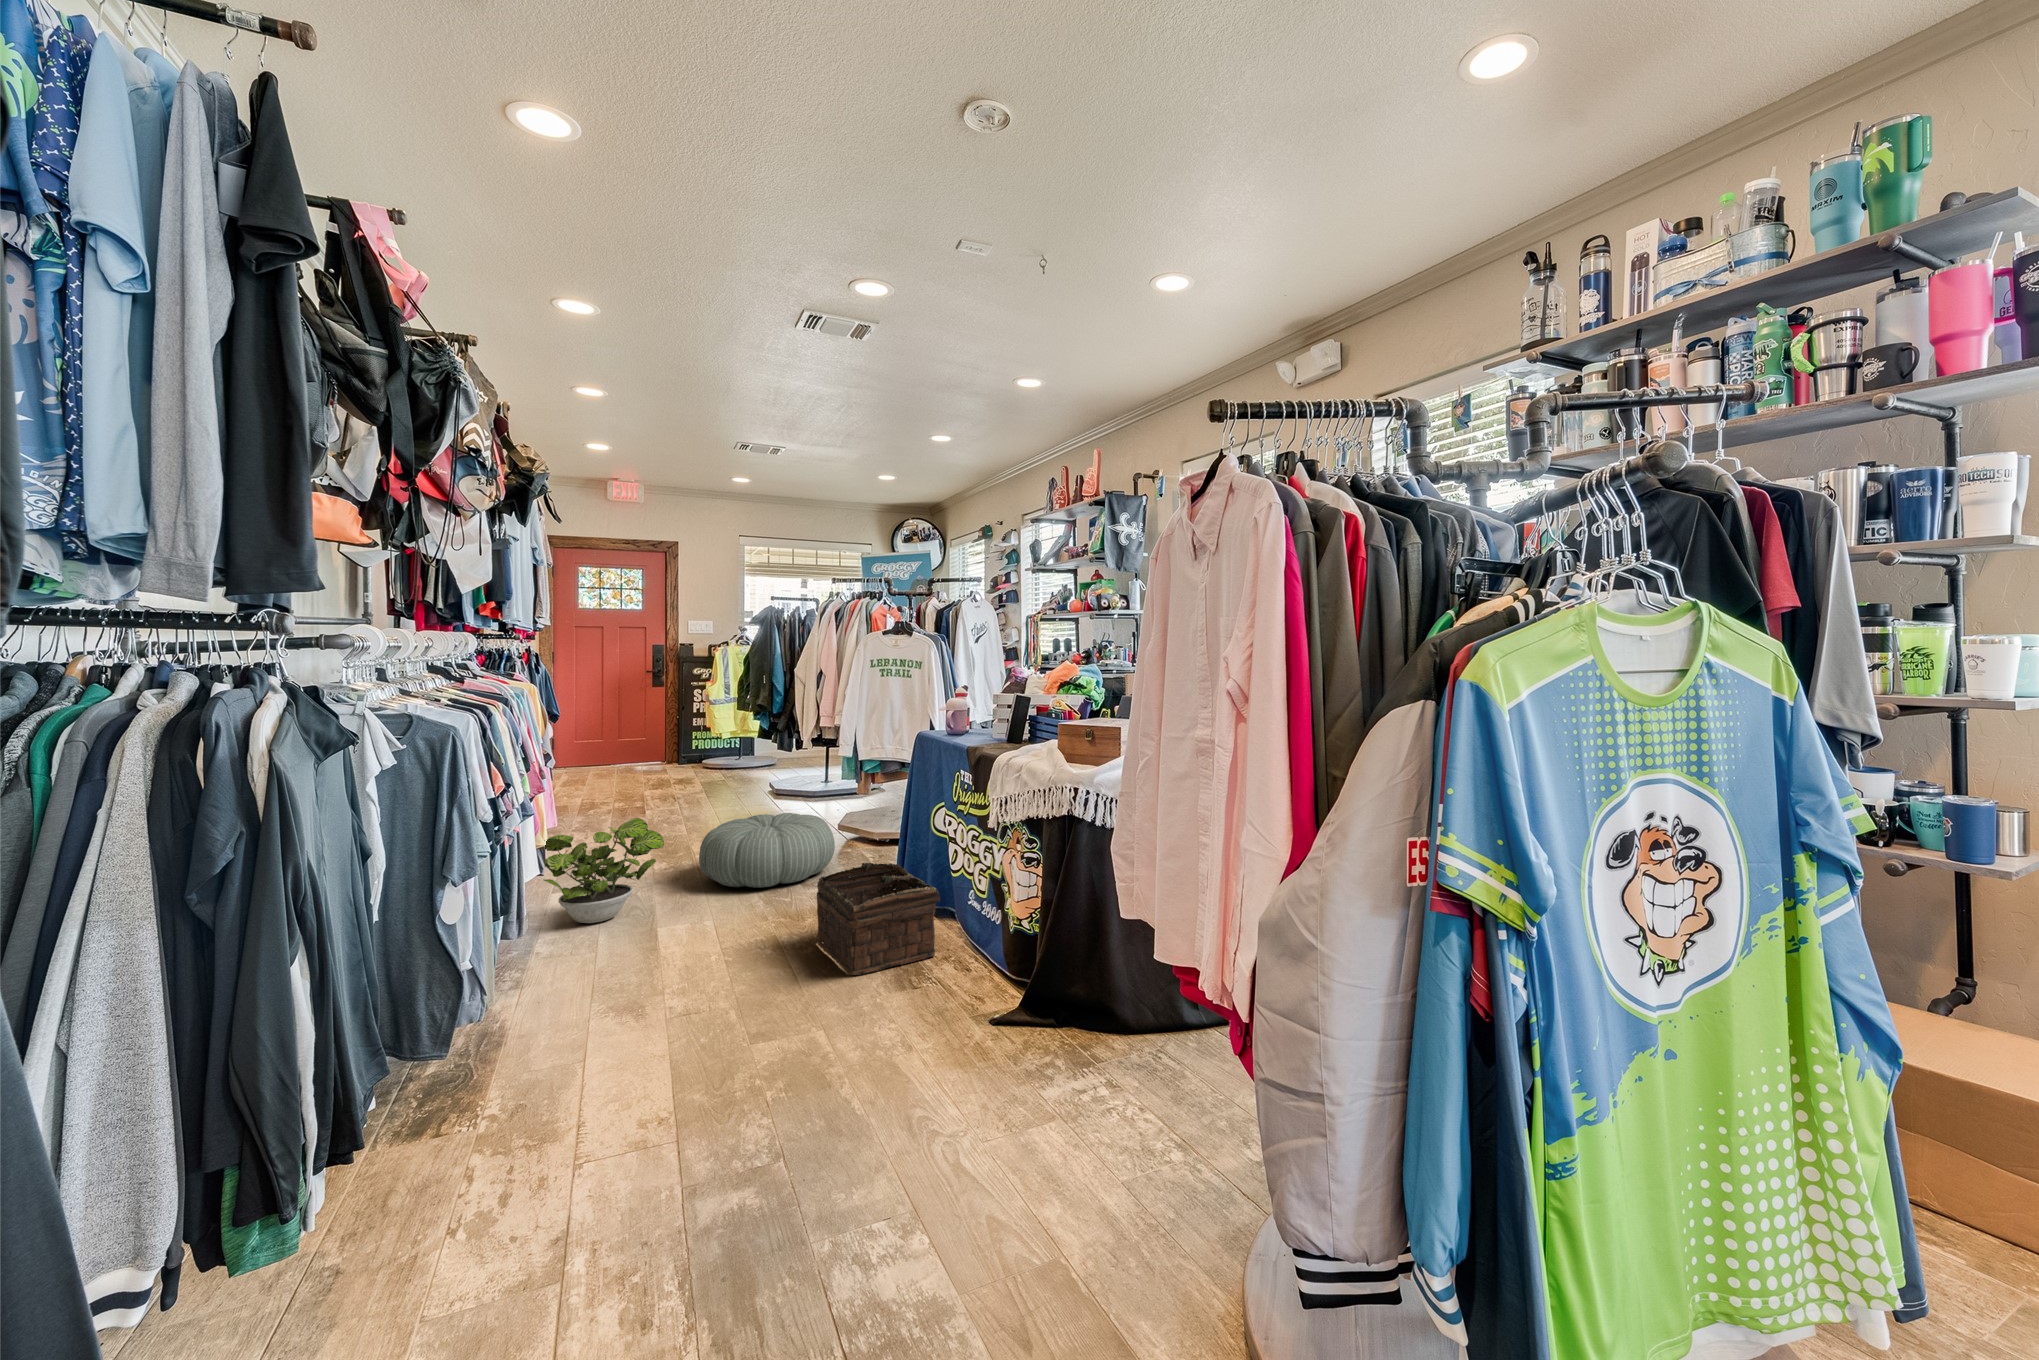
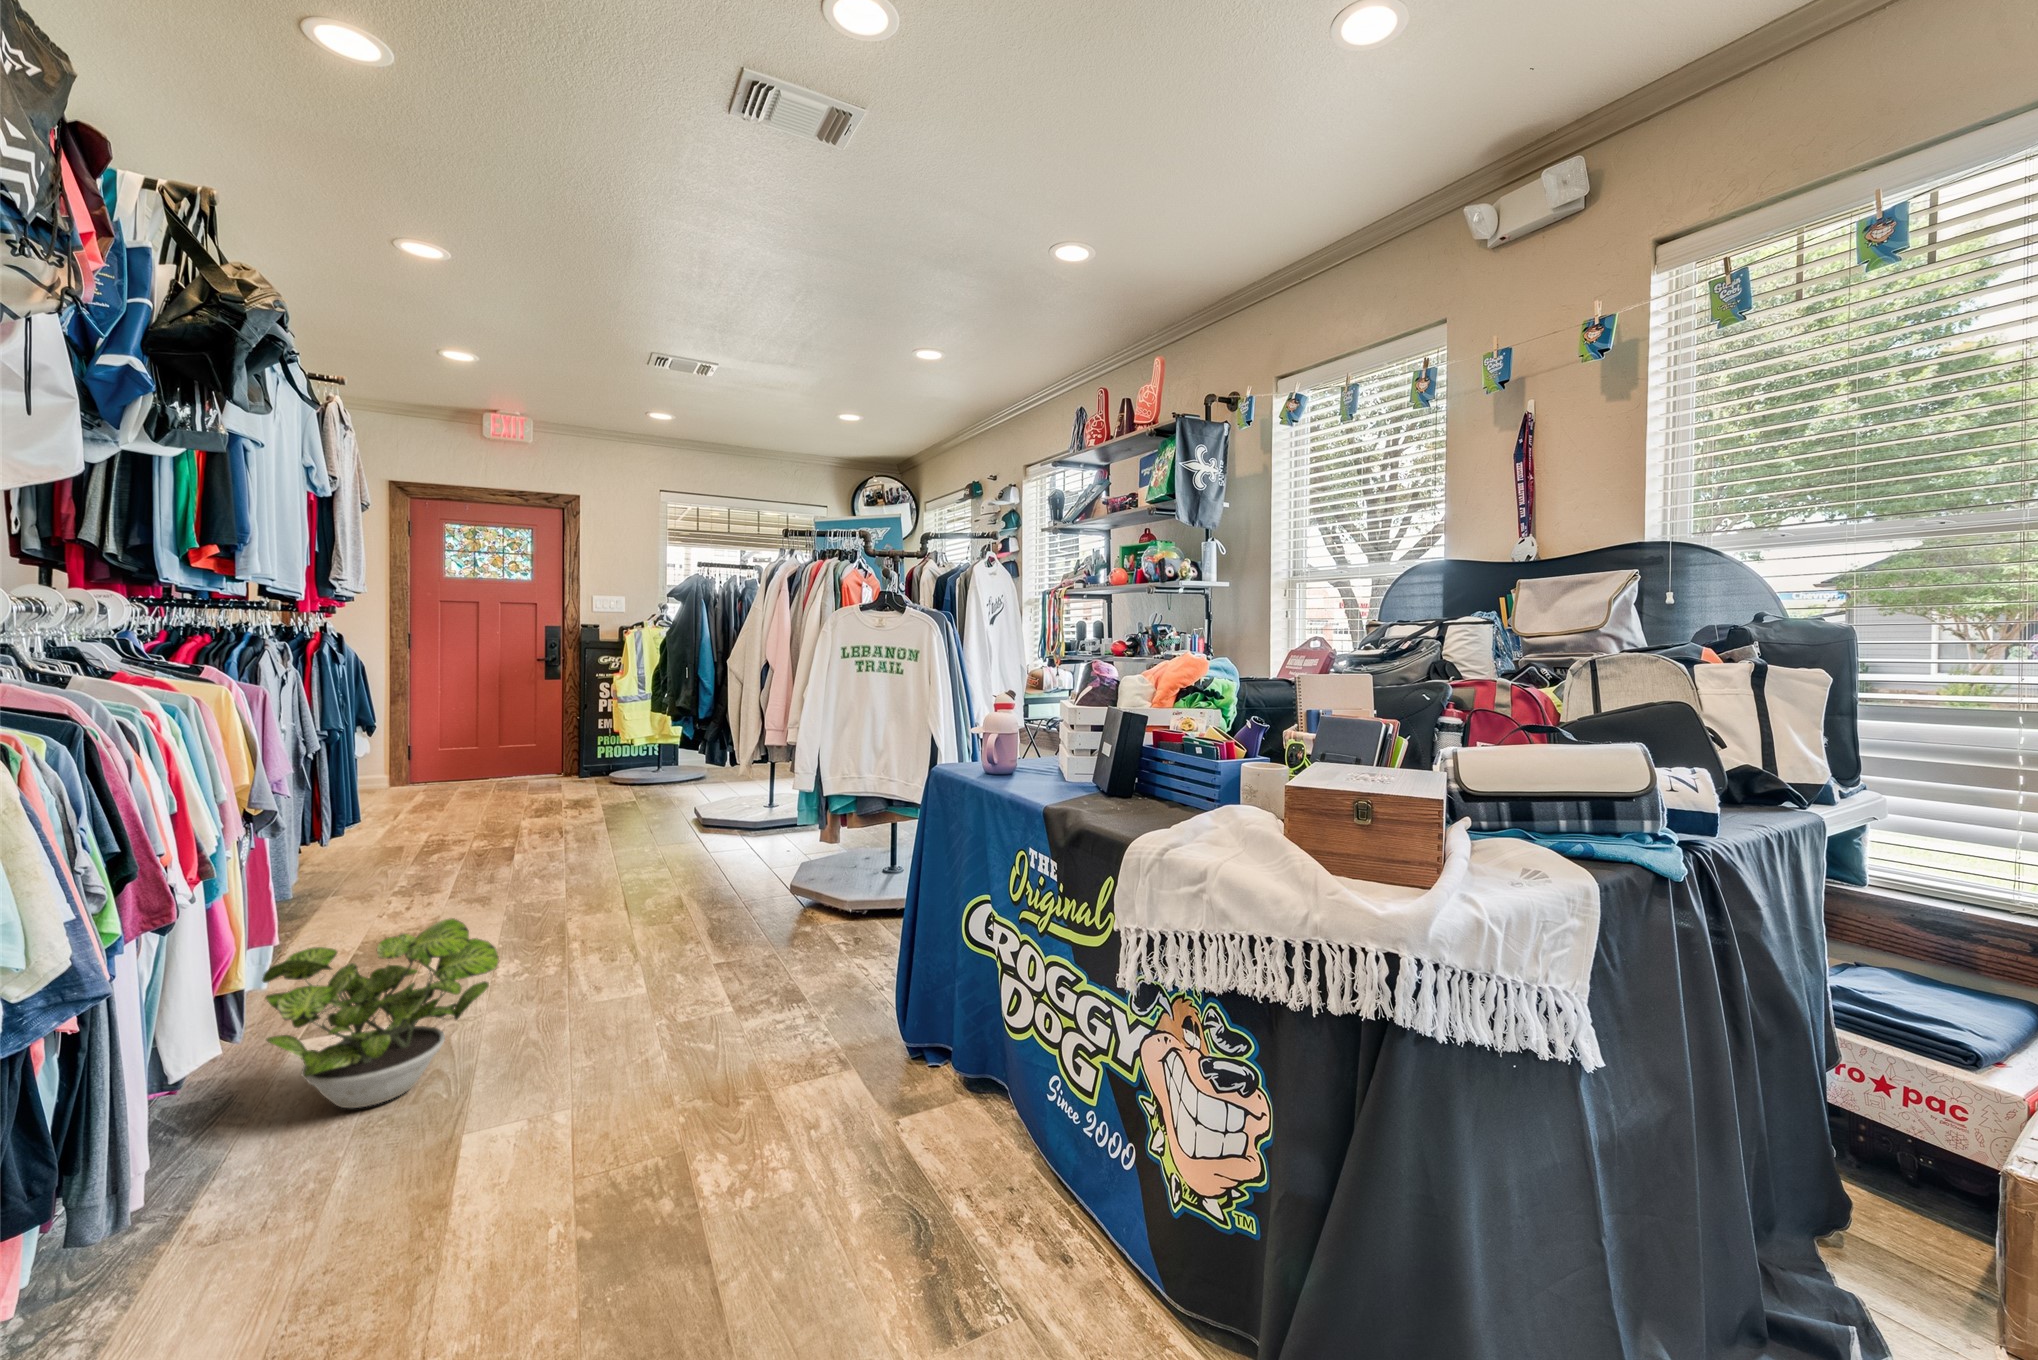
pouf: present [699,813,835,888] -> none [572,882,791,1014]
basket: present [817,863,940,975] -> none [767,1002,998,1262]

